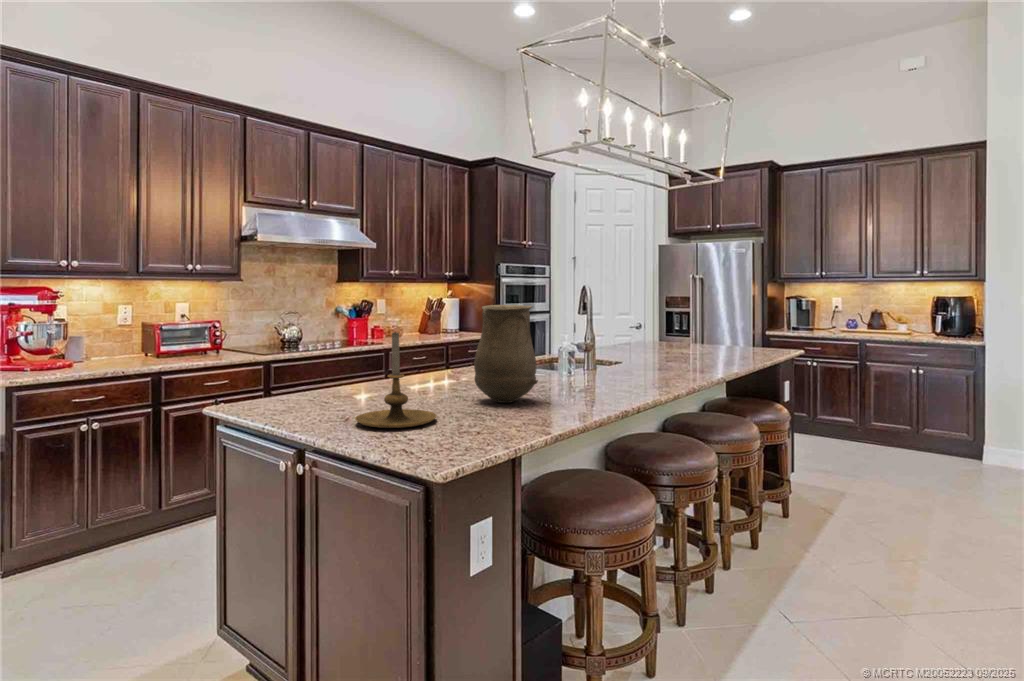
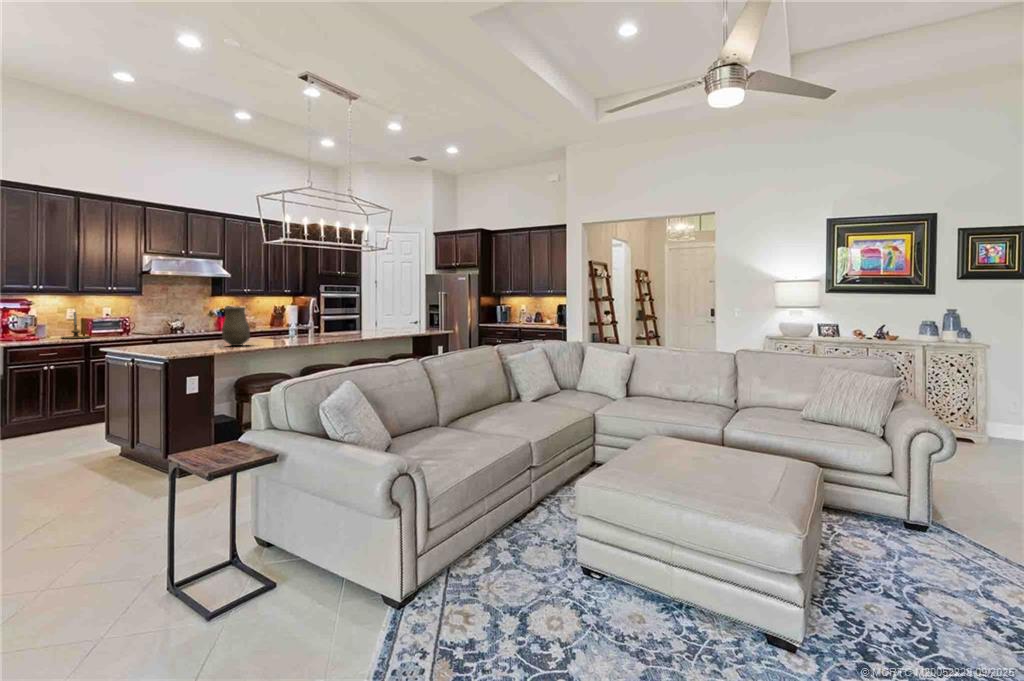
candle holder: present [355,332,437,428] -> present [61,312,91,339]

